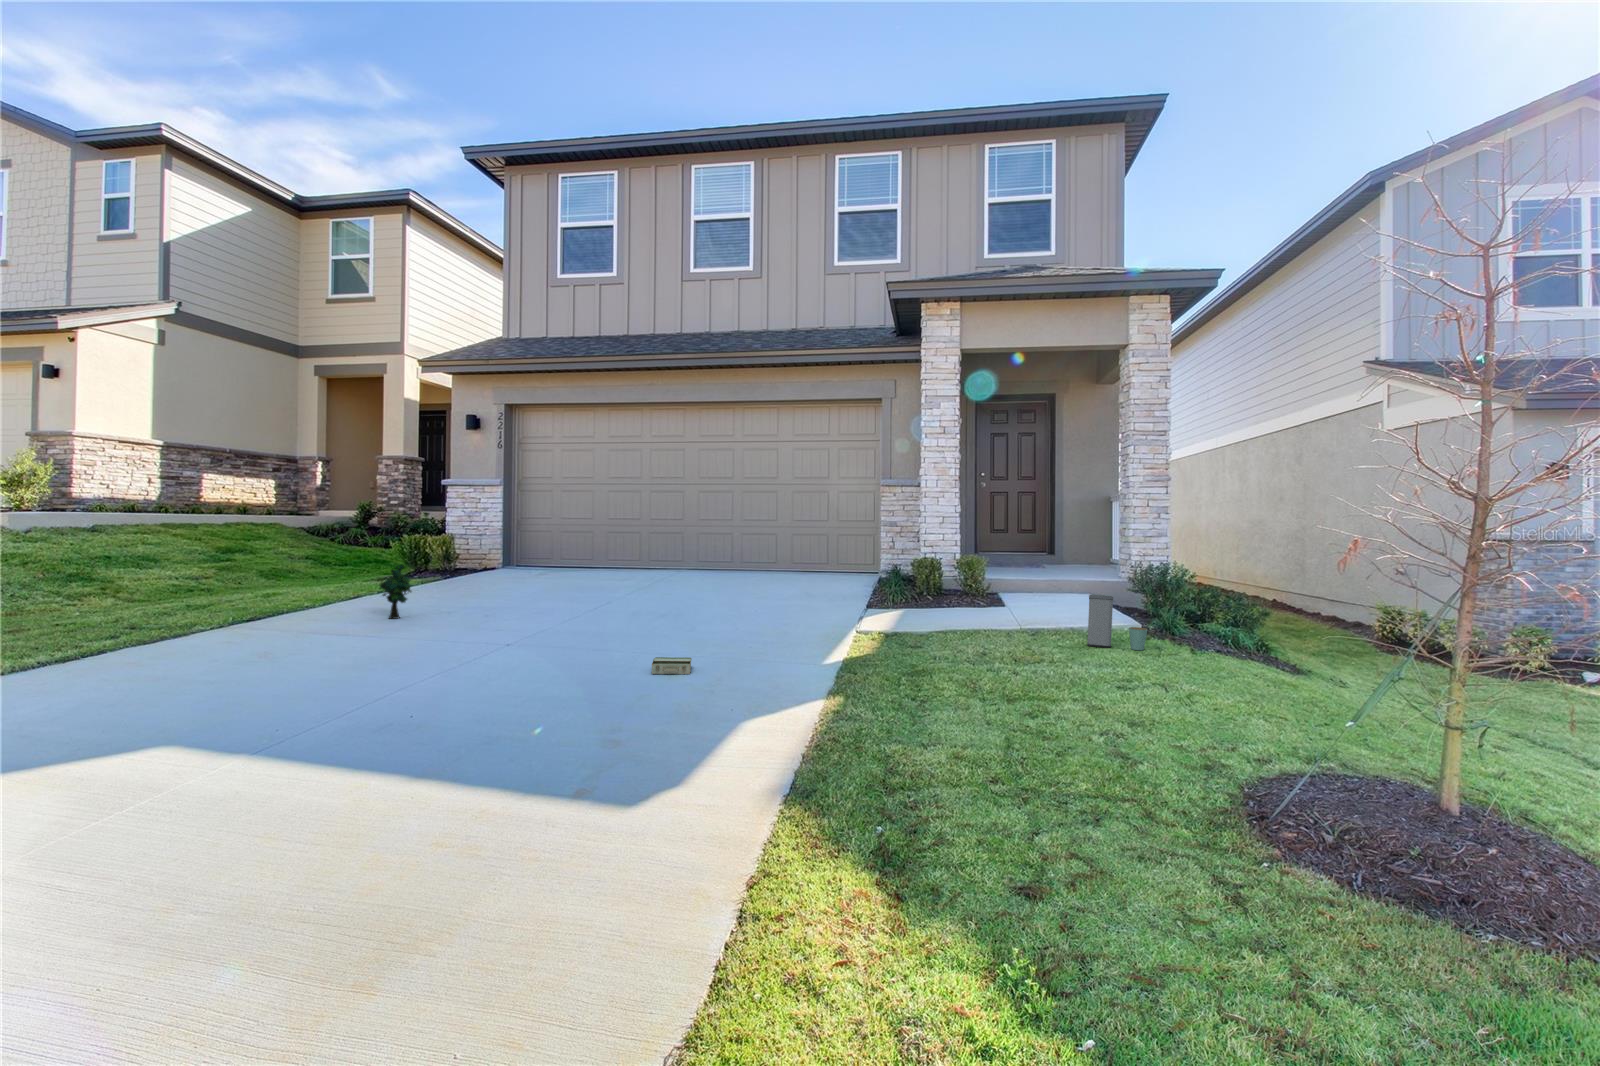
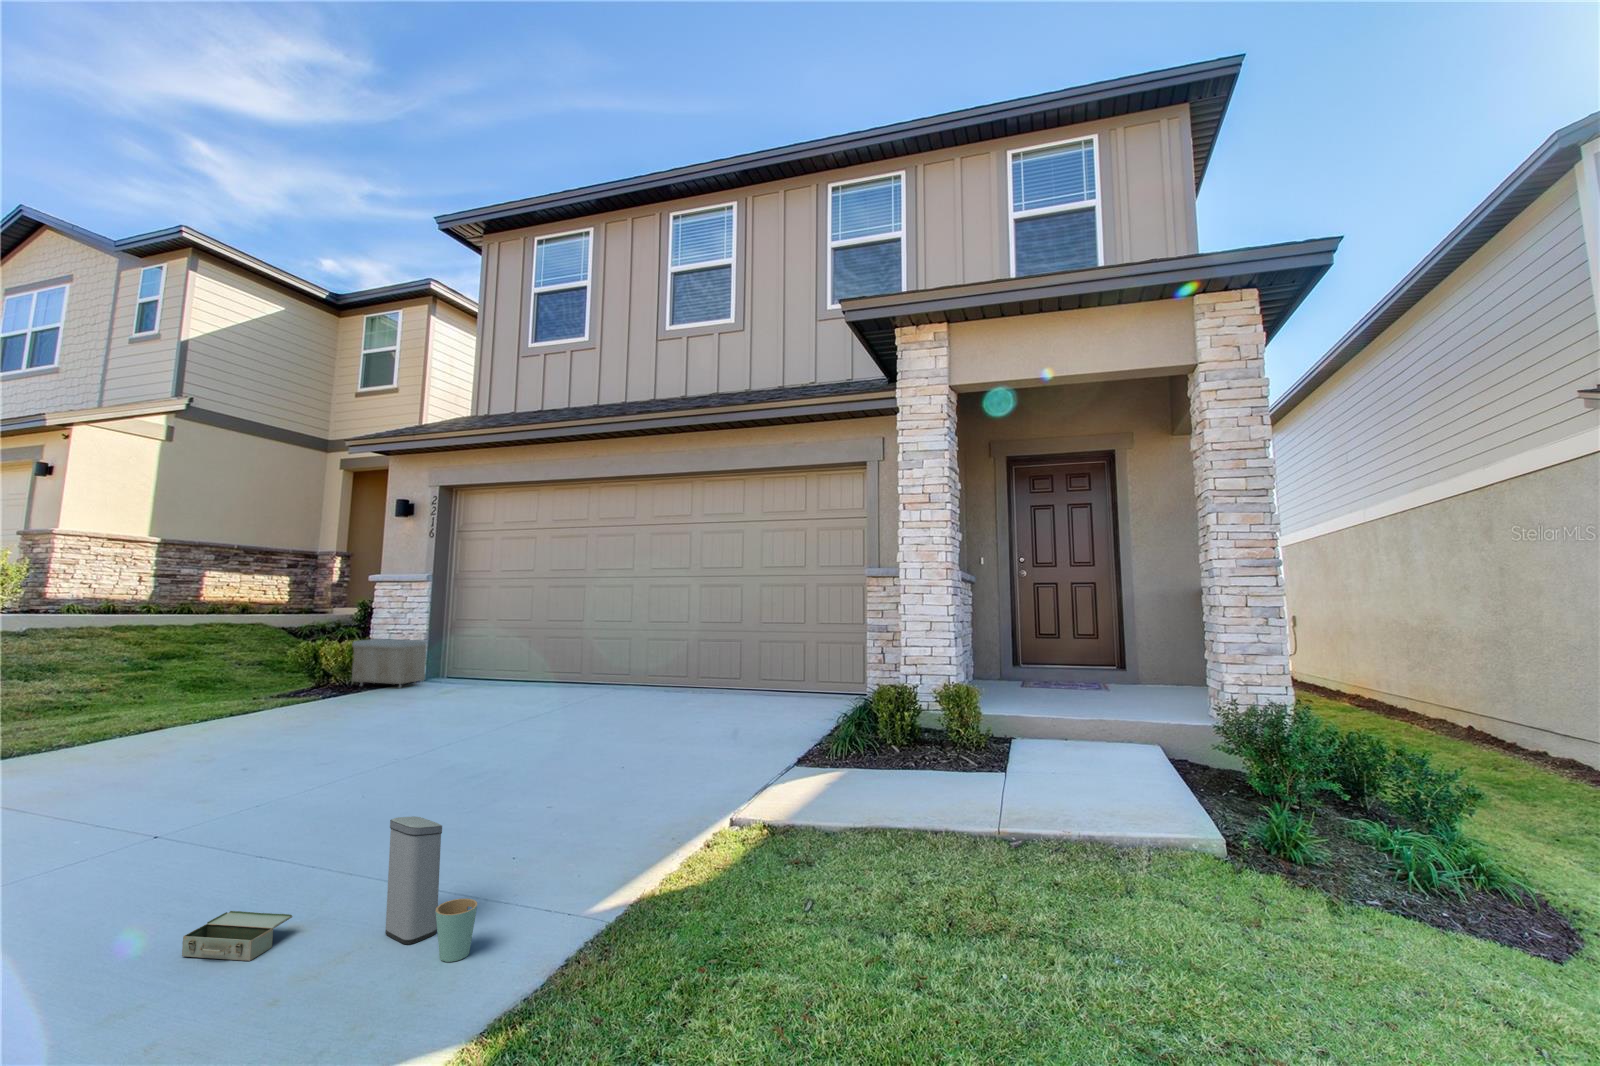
storage bench: none [439,535,499,575] -> present [352,639,426,688]
decorative plant: present [379,565,411,619] -> none [94,694,154,771]
trash can: present [1087,594,1147,650] -> present [385,816,477,962]

